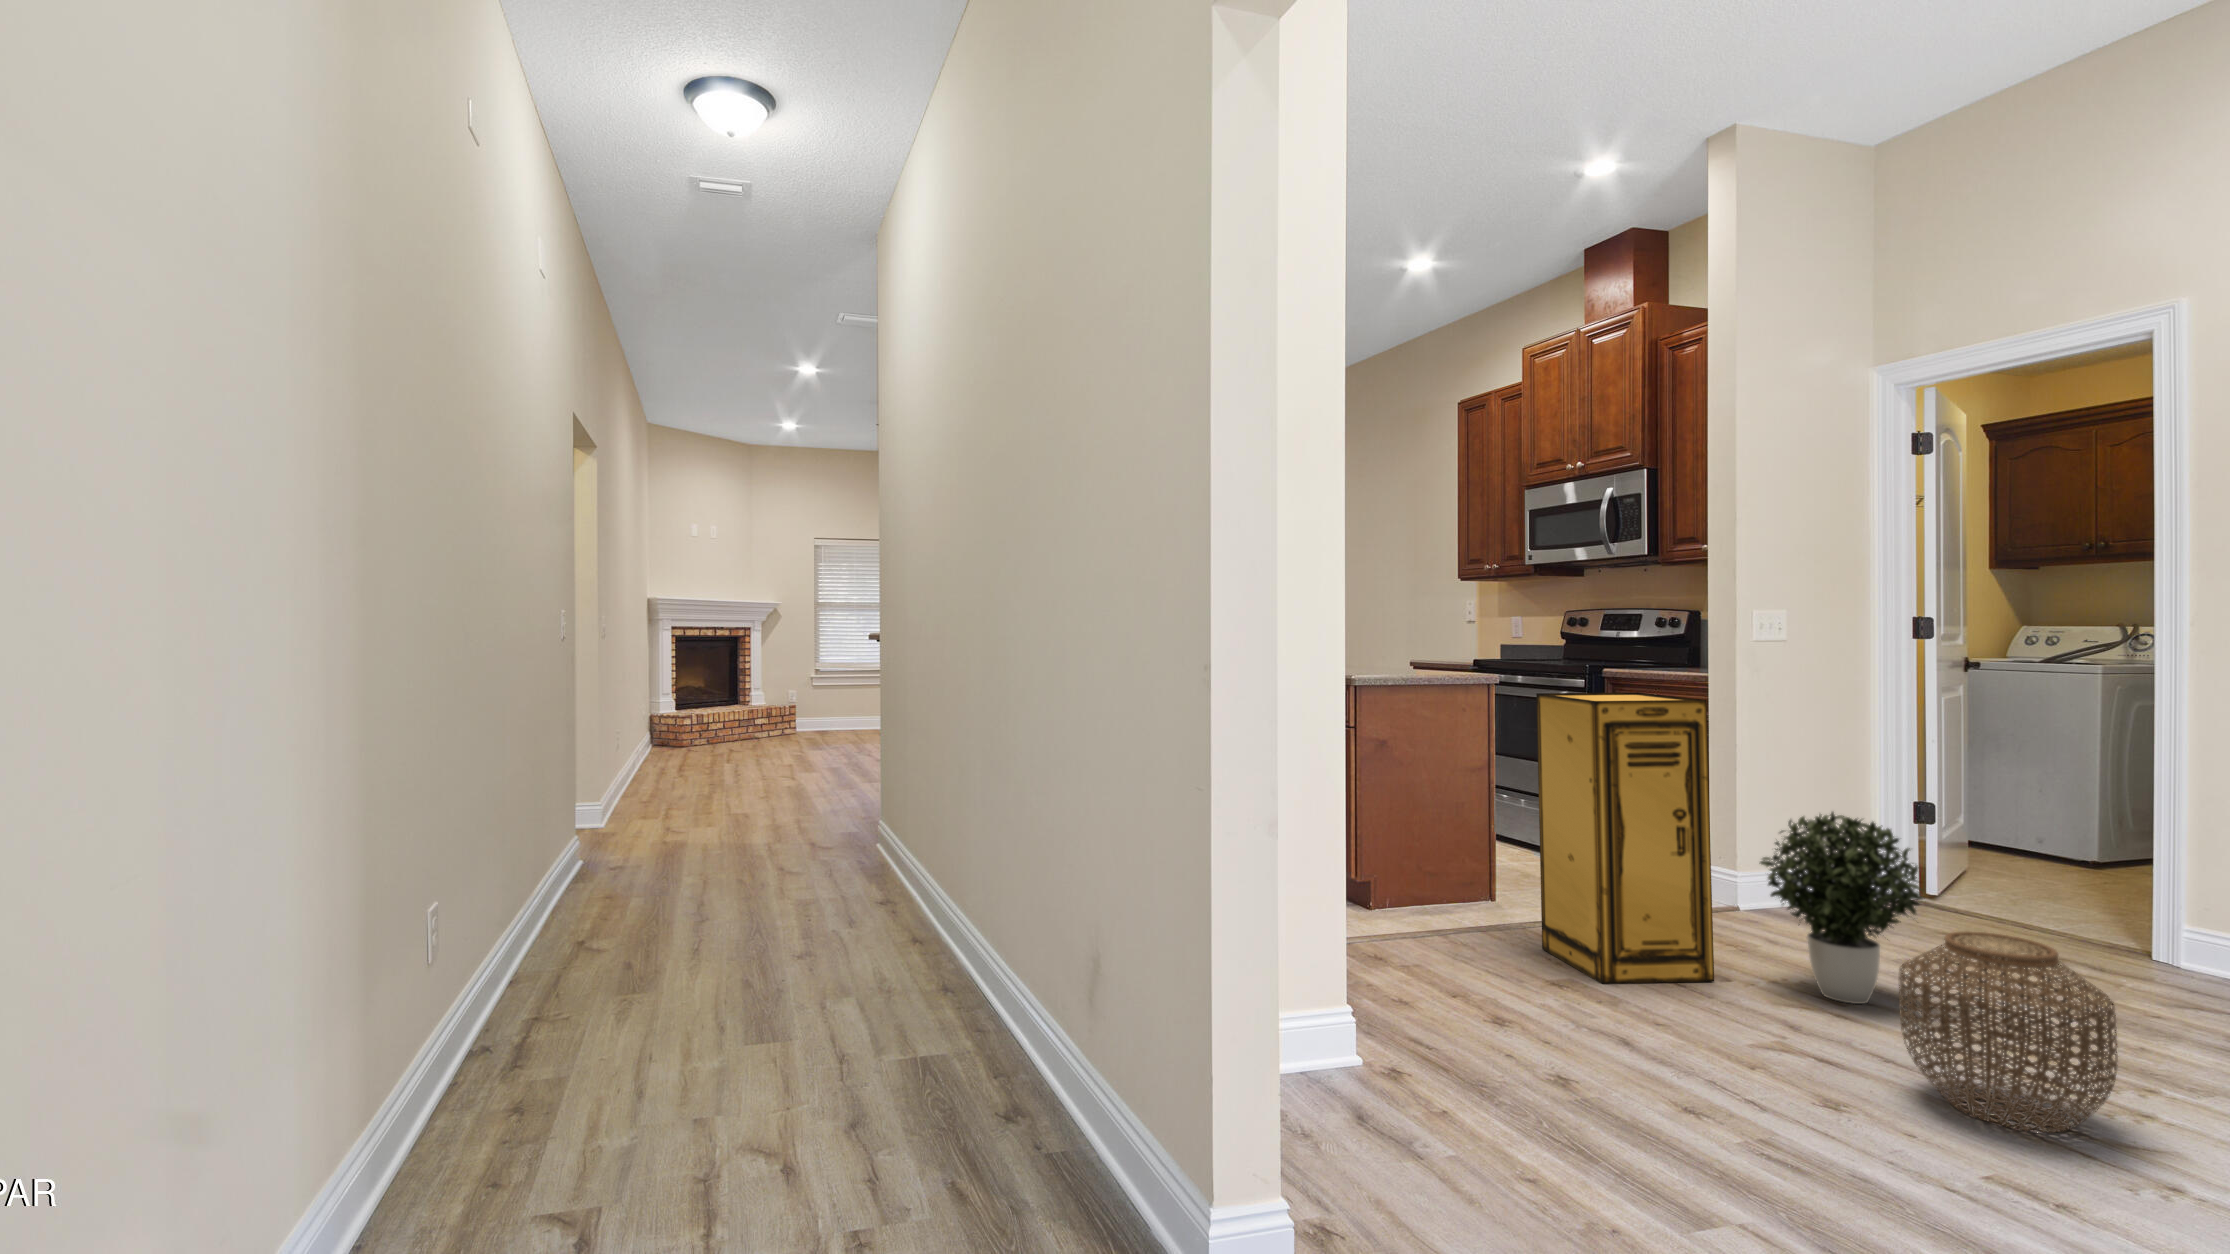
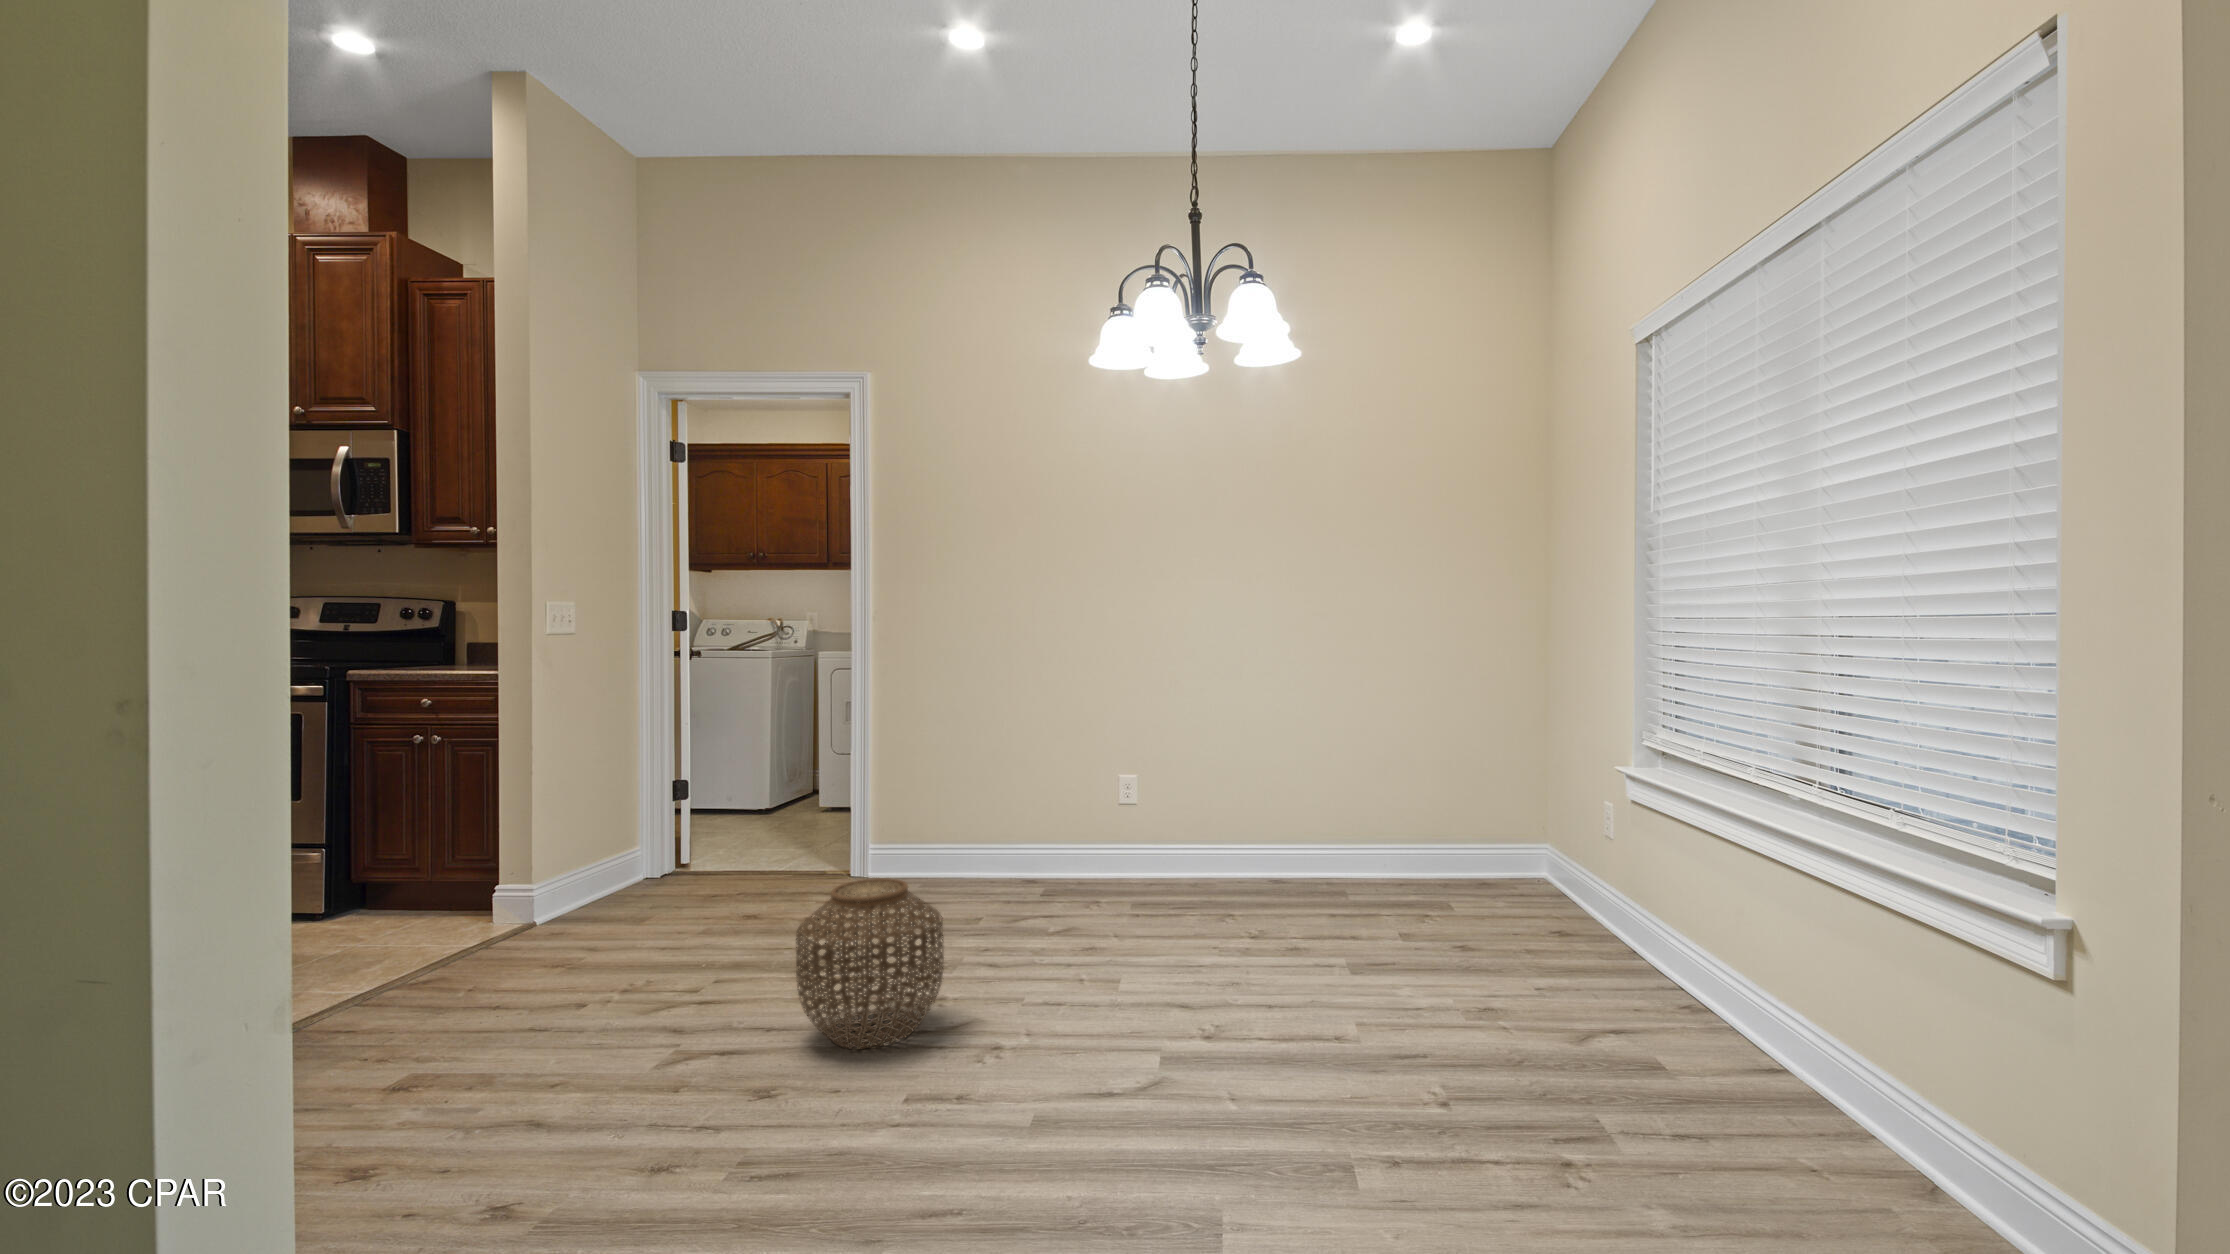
storage cabinet: present [1536,692,1714,984] -> none [338,699,571,1070]
potted plant: present [1760,812,1923,1004] -> none [615,799,760,990]

